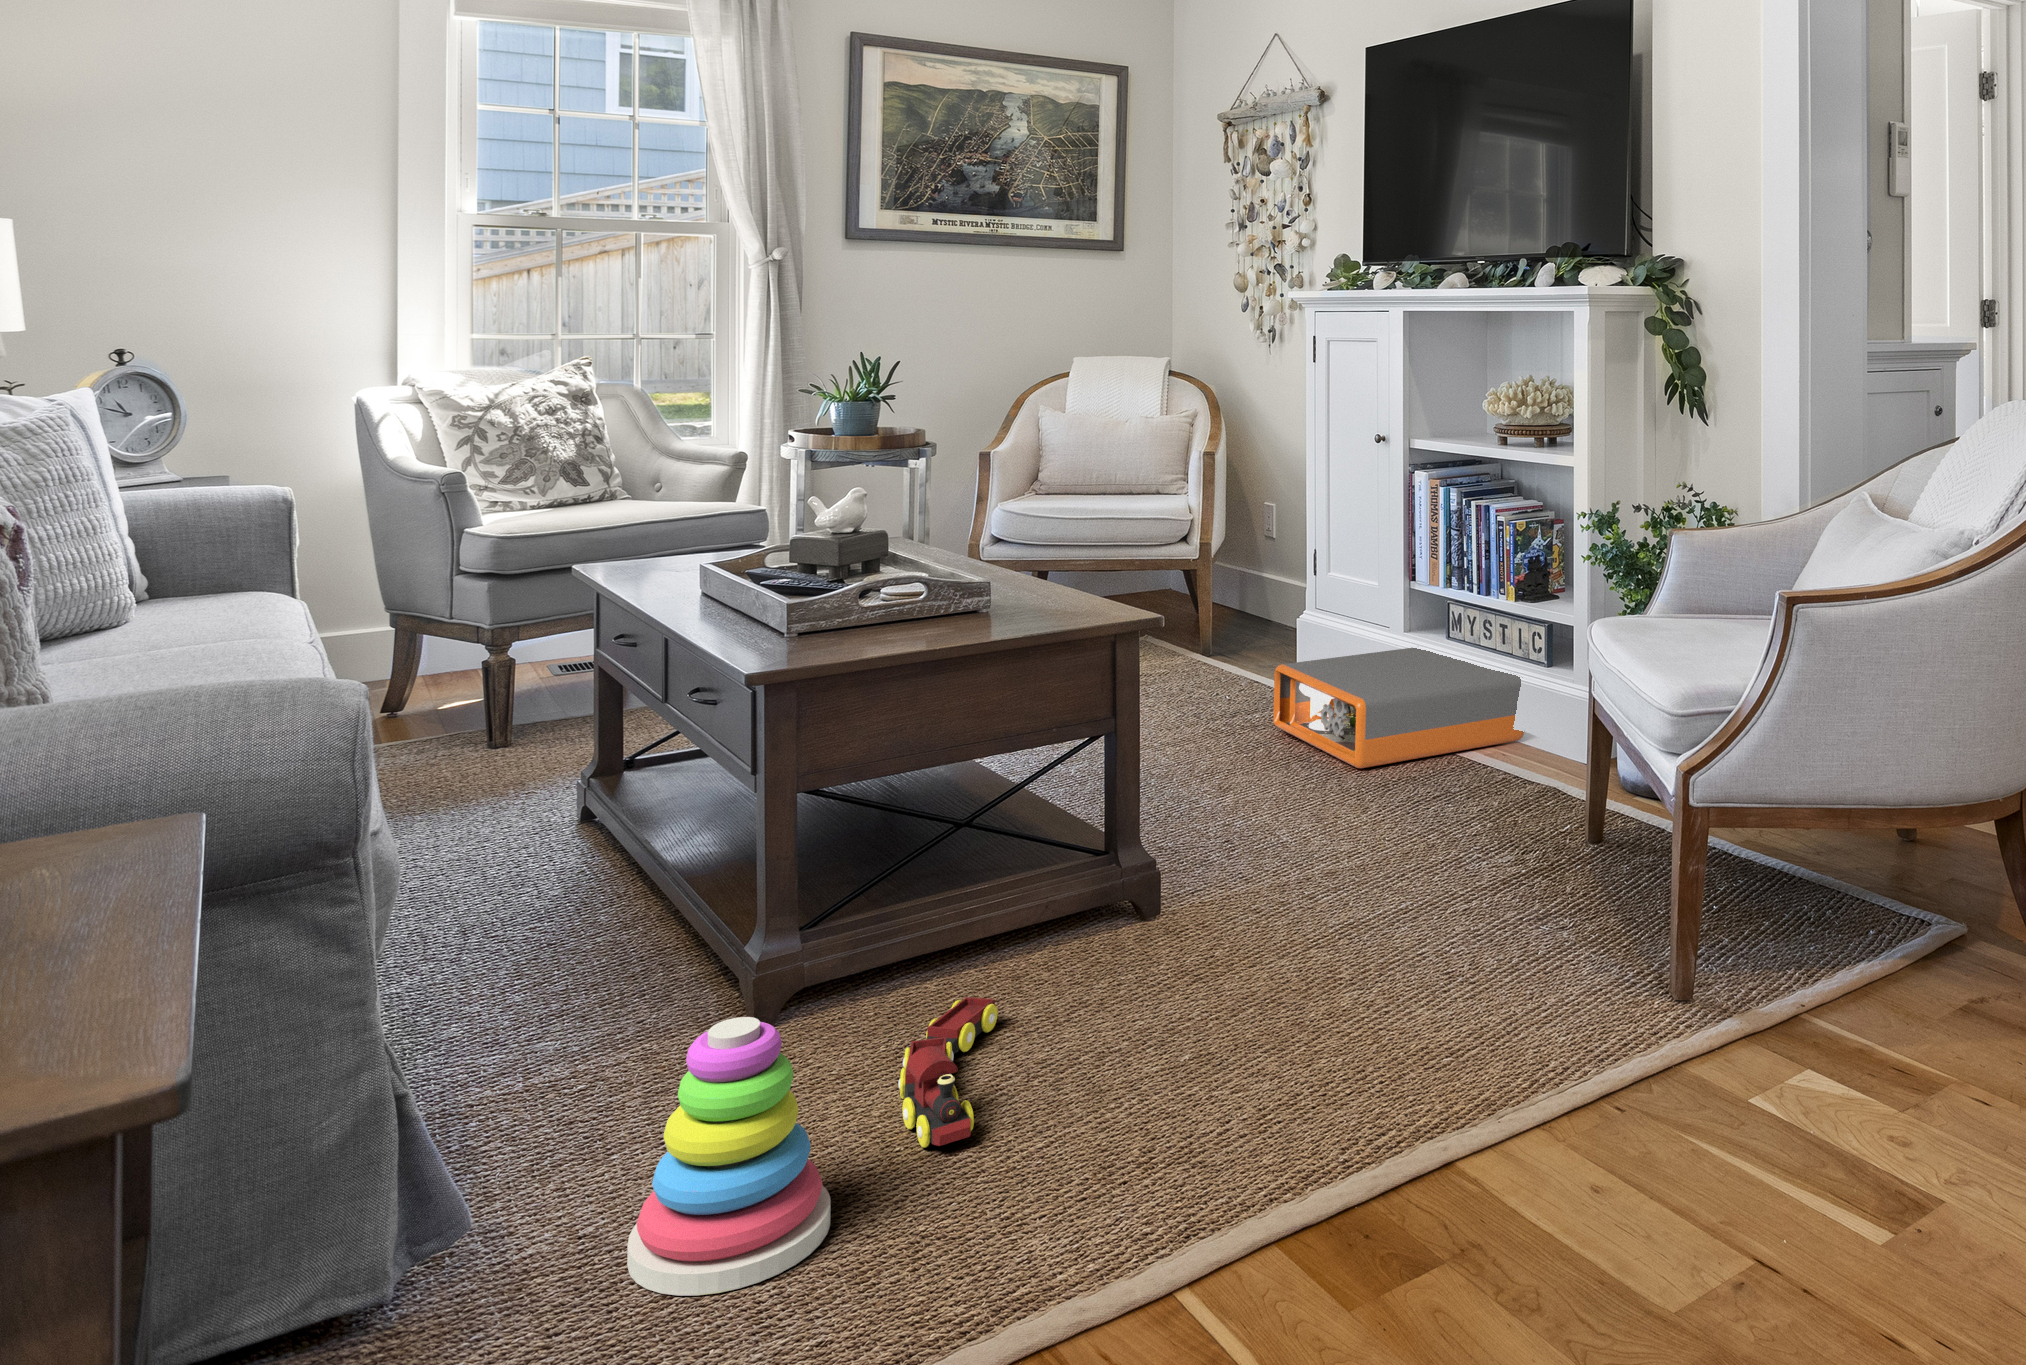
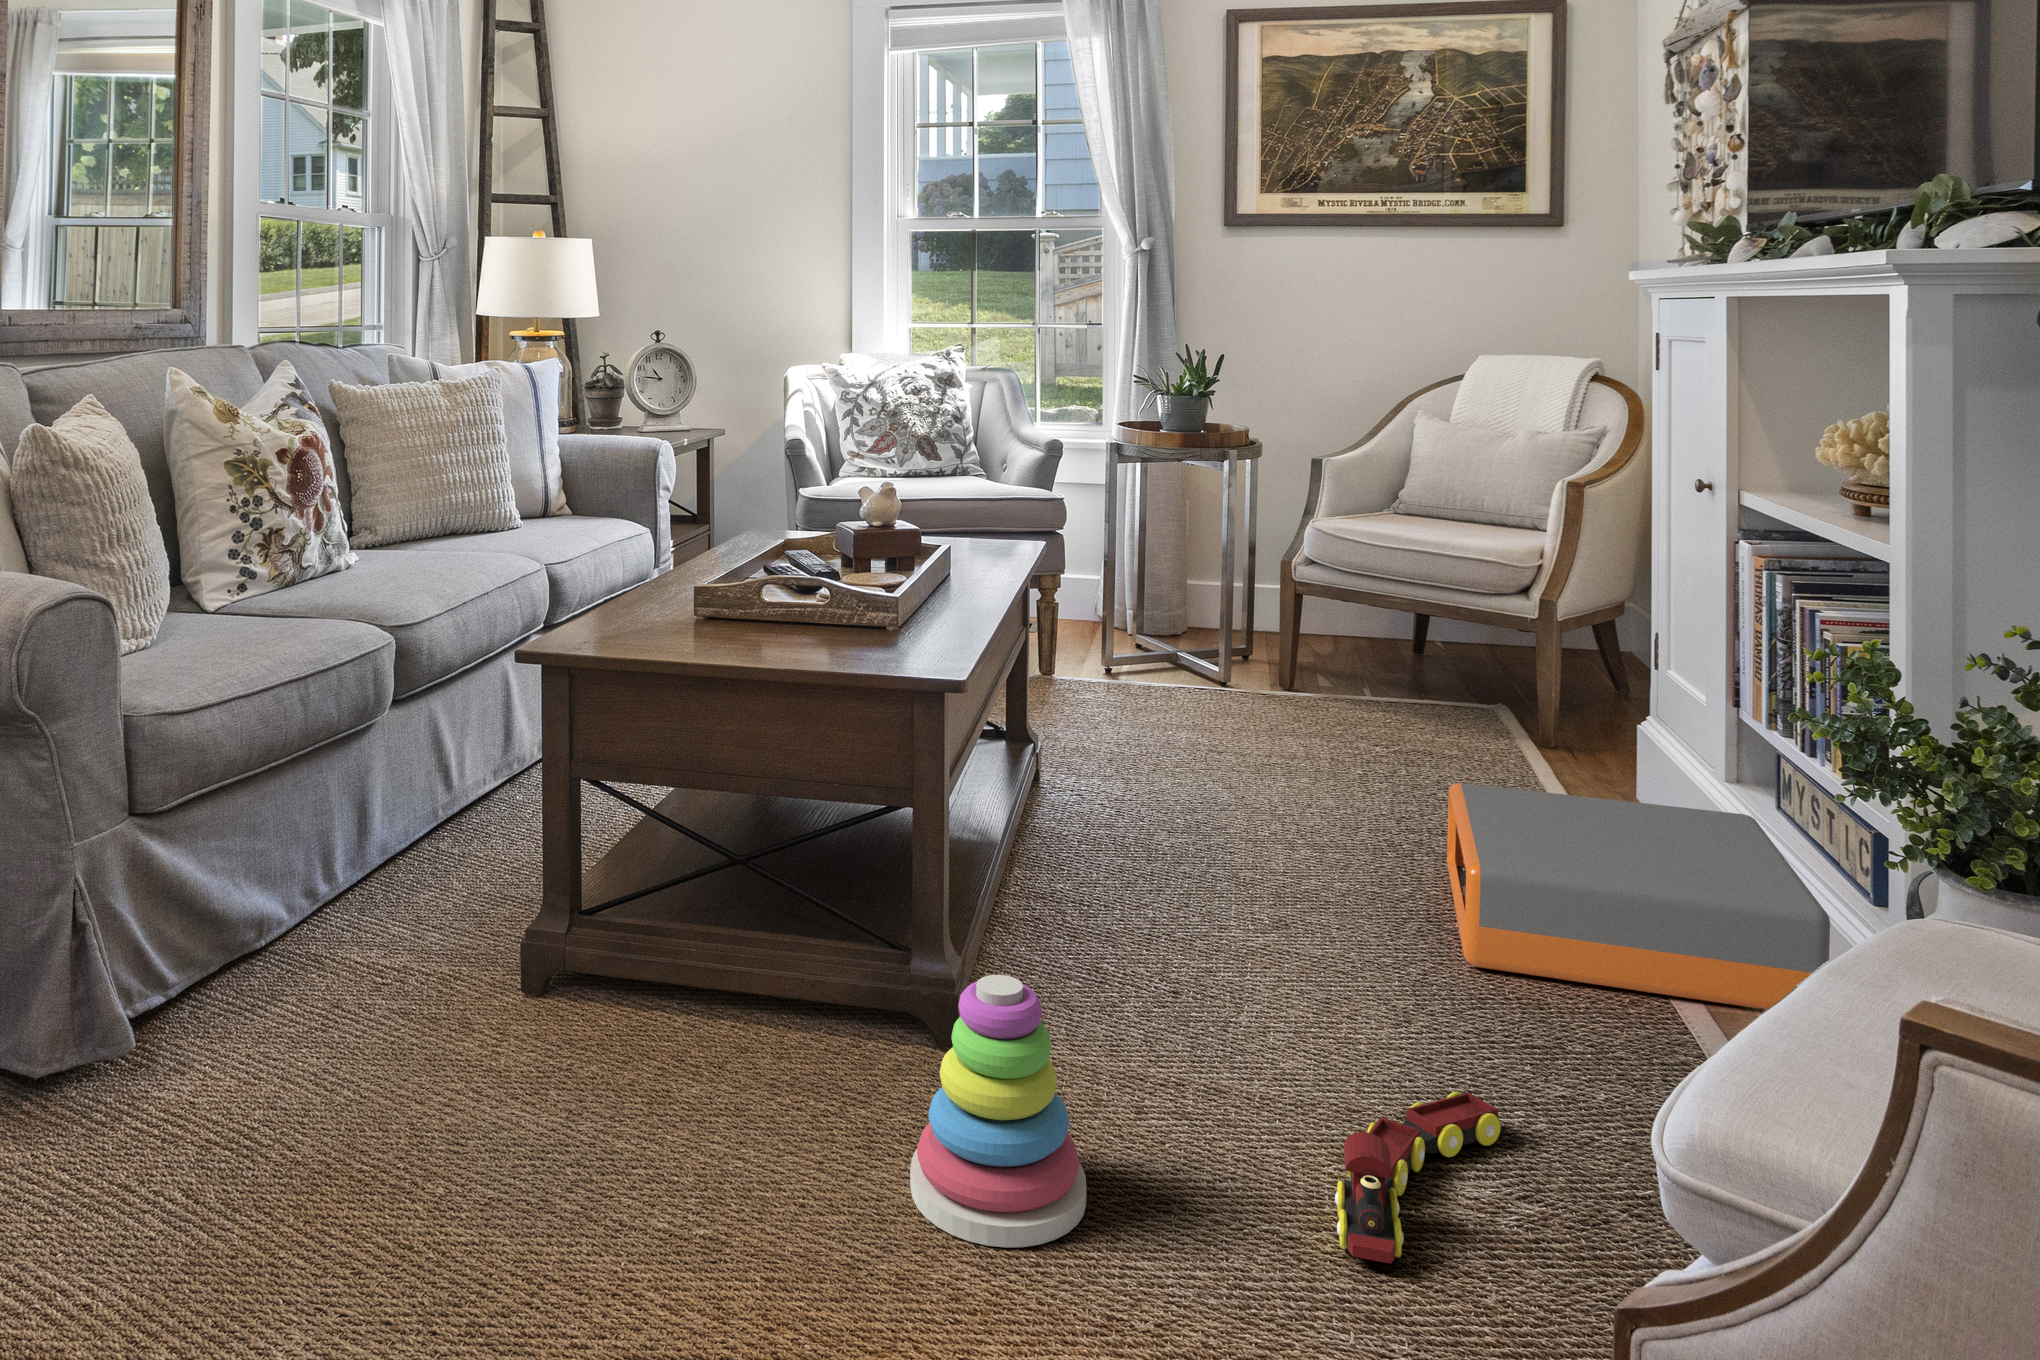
toy train: present [898,997,997,1148] -> present [1335,1092,1501,1263]
stacking toy: present [627,1017,830,1296] -> present [910,975,1086,1247]

